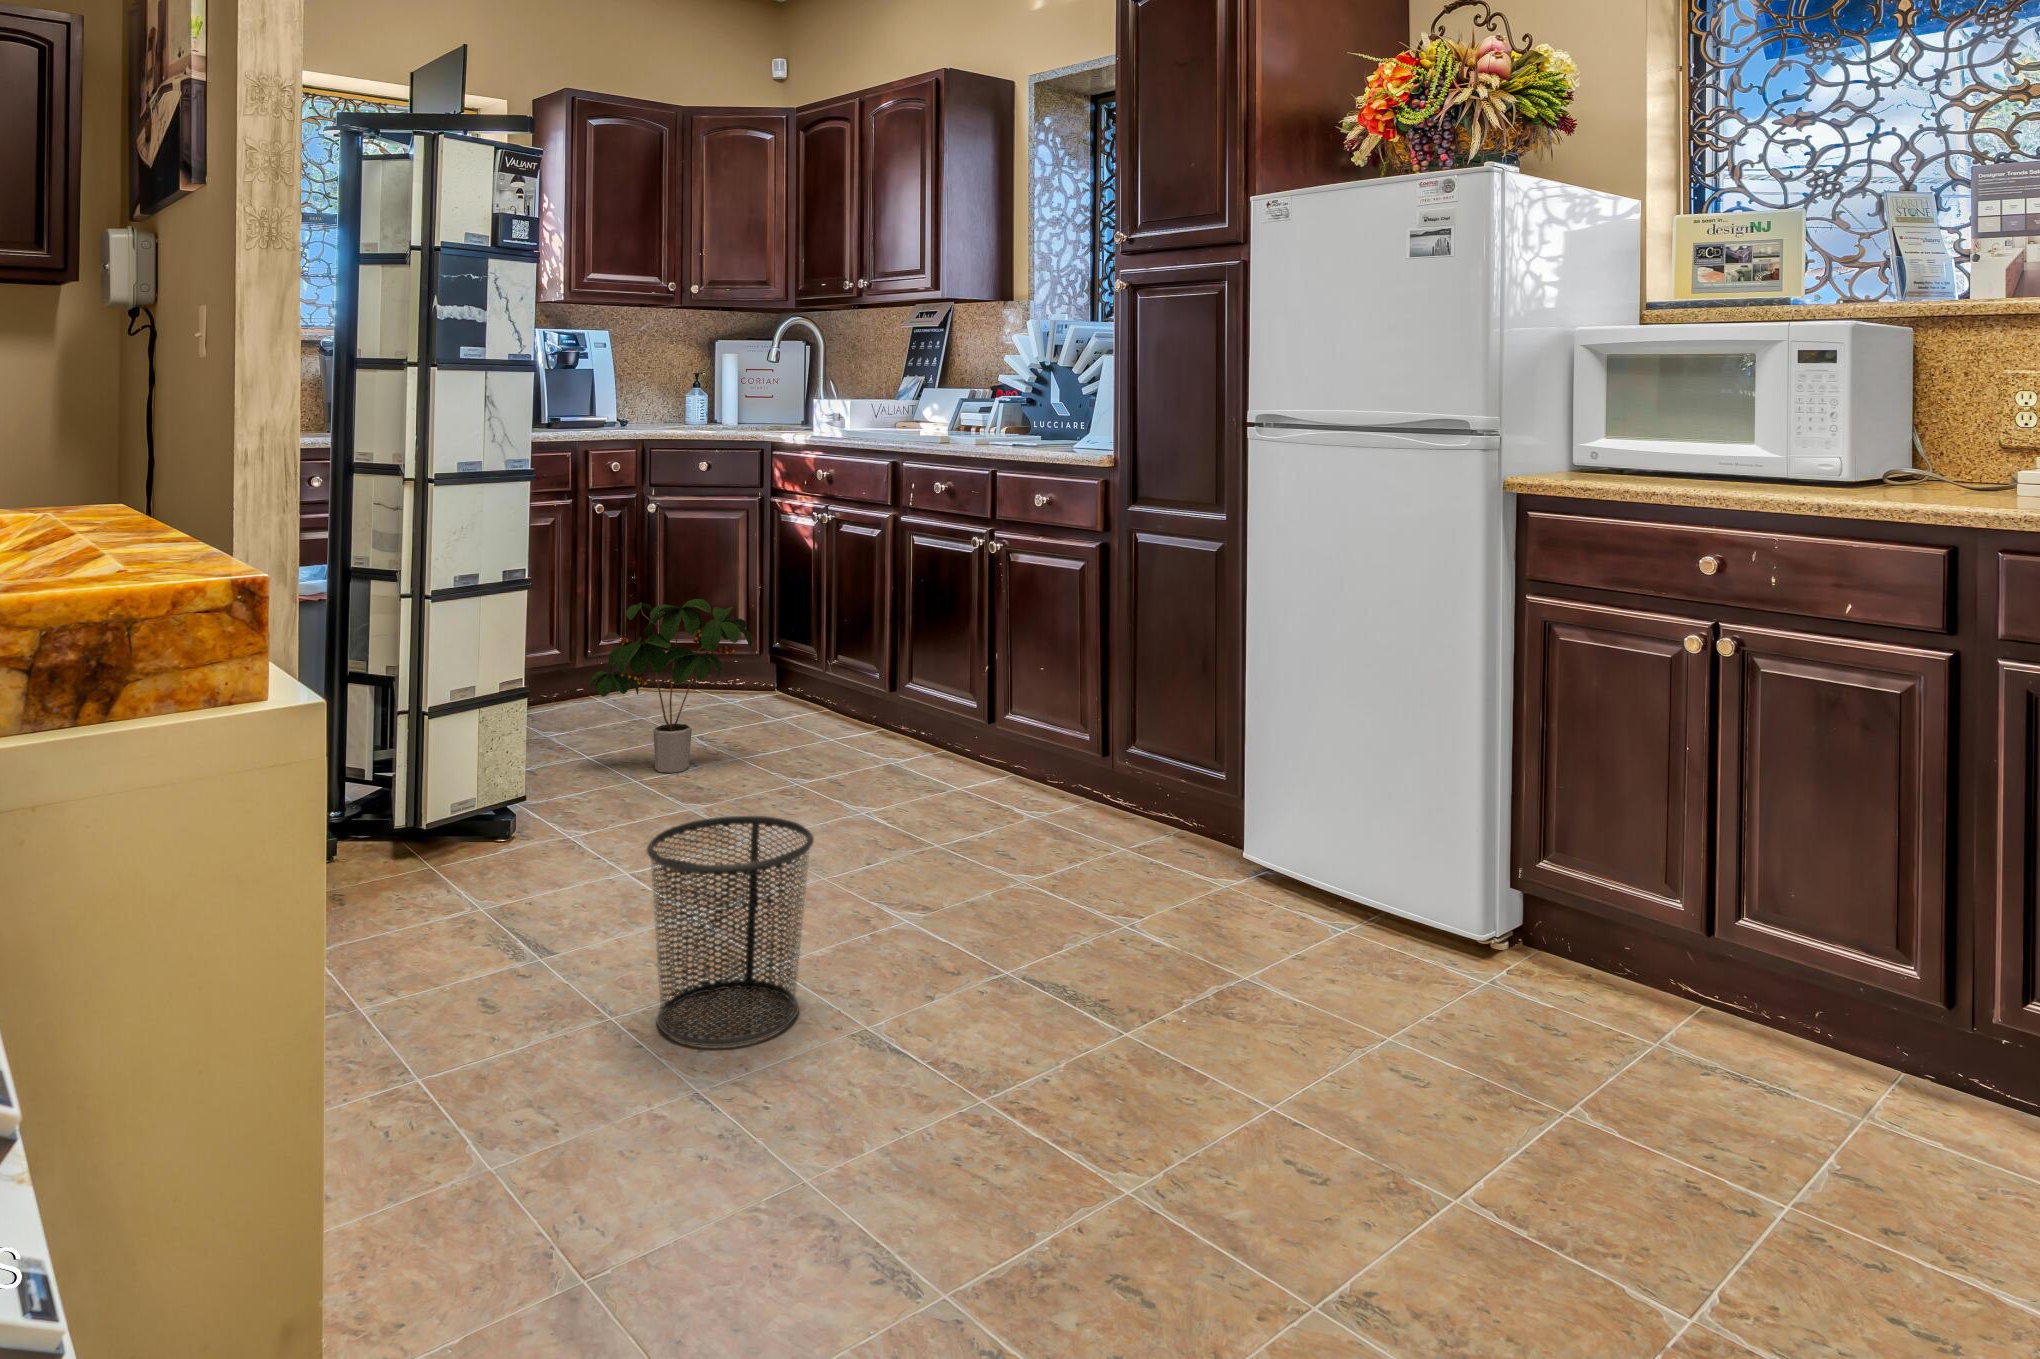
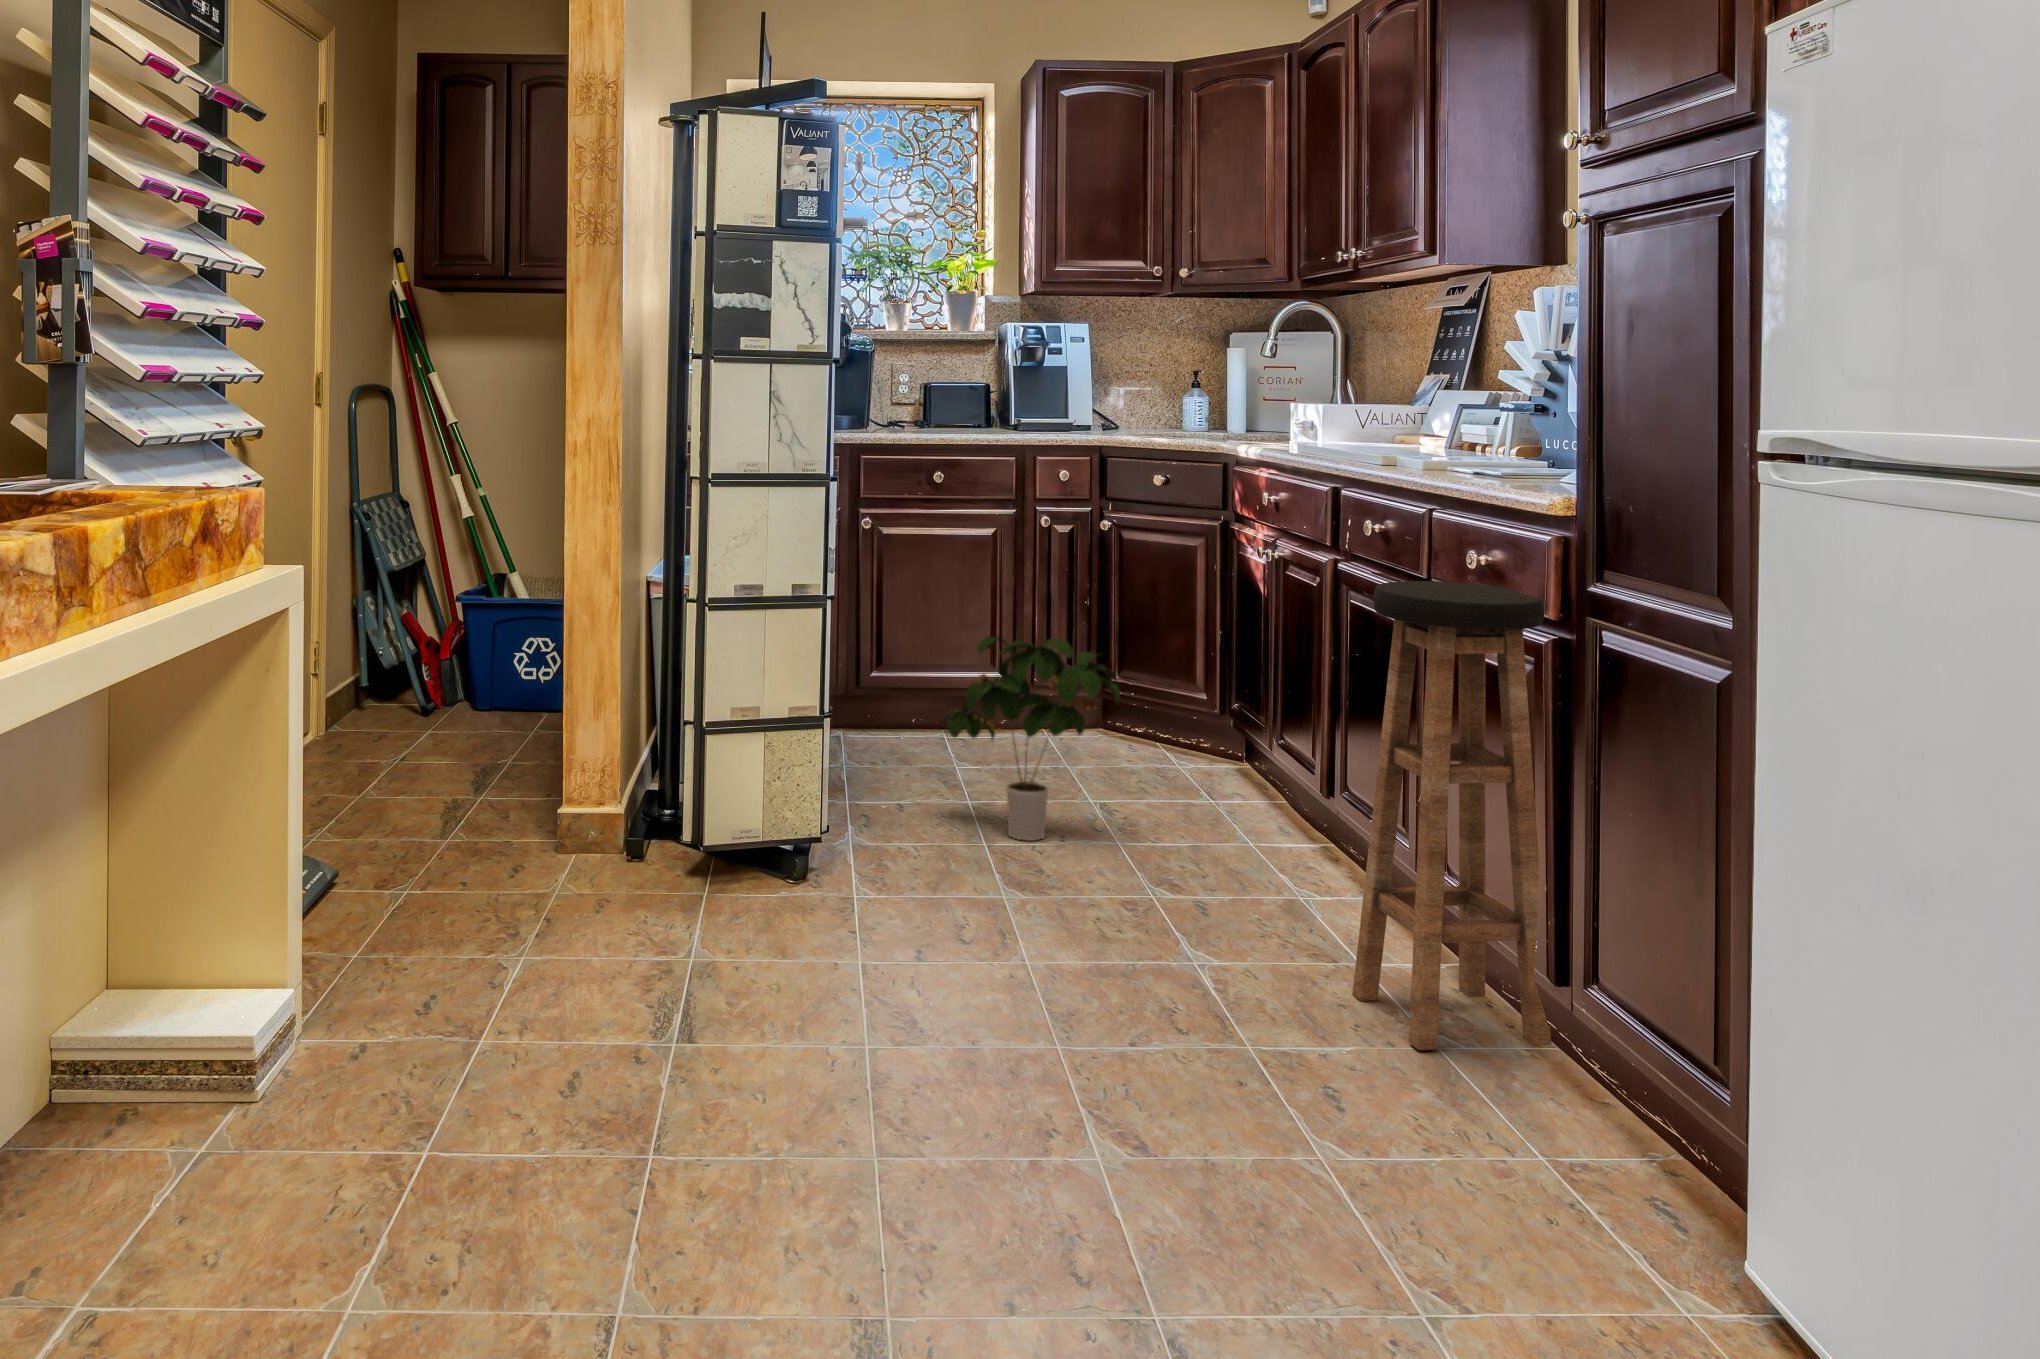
bar stool: none [997,518,1131,841] -> present [1353,581,1551,1050]
waste bin: present [647,816,814,1046] -> none [697,906,893,1188]

